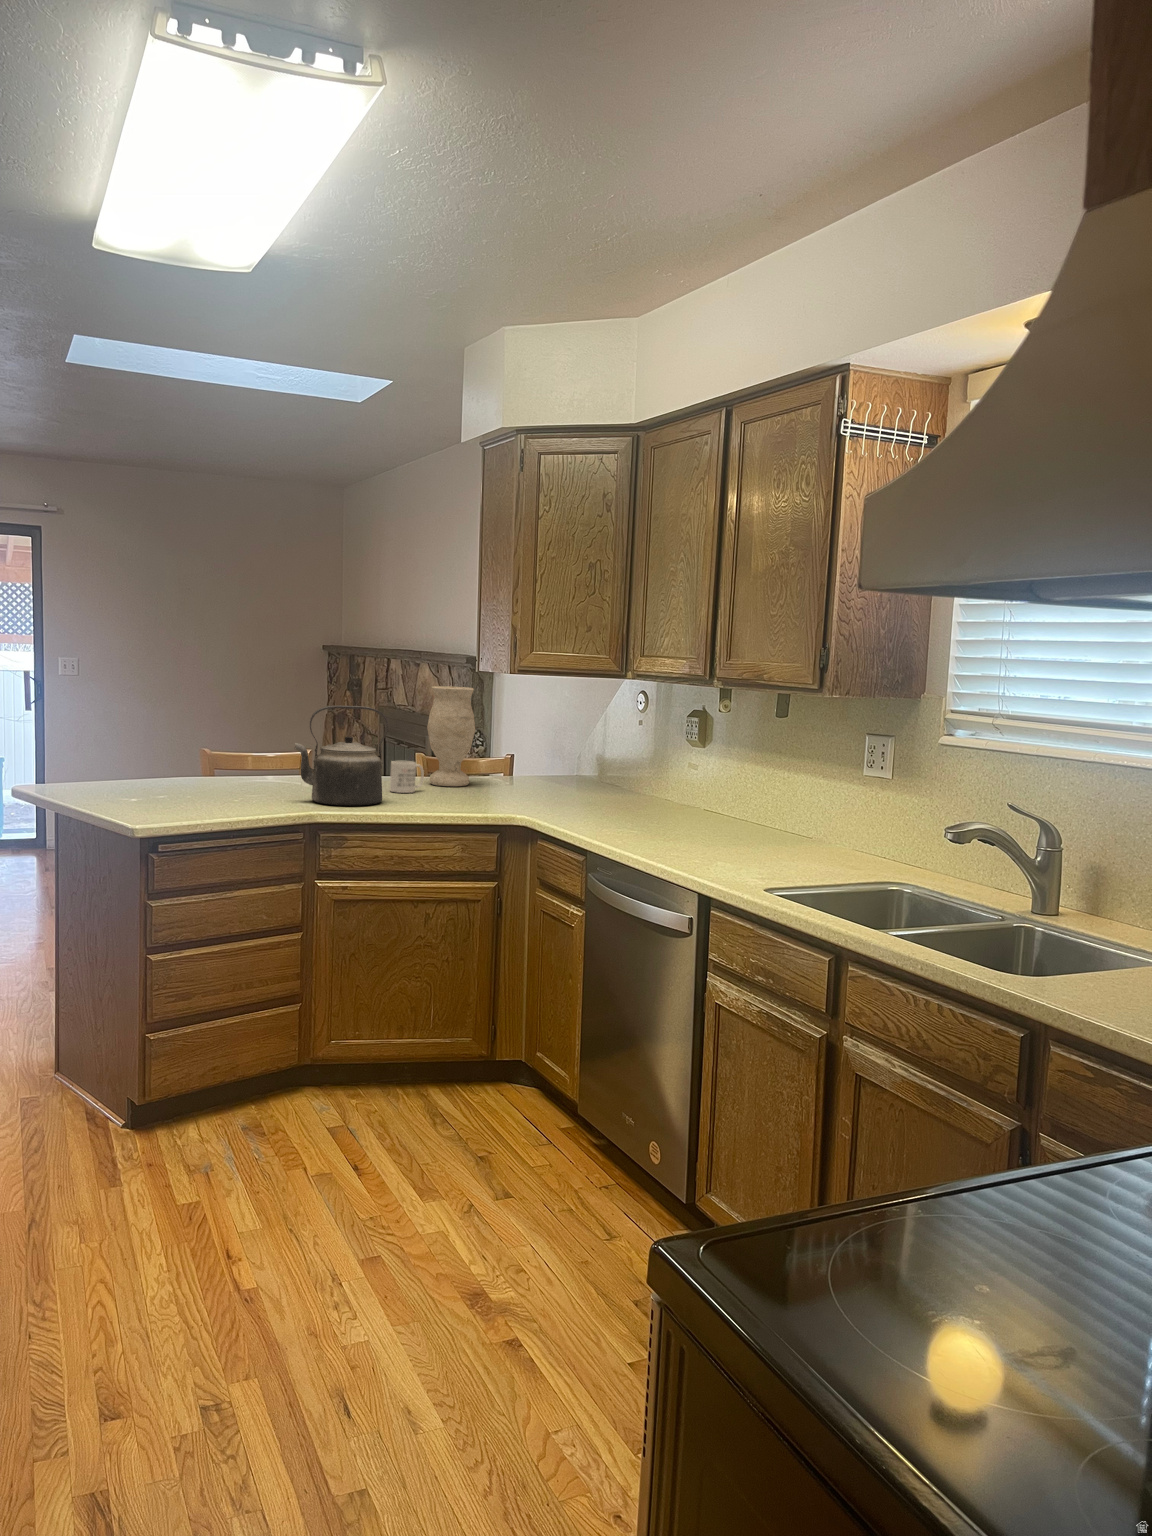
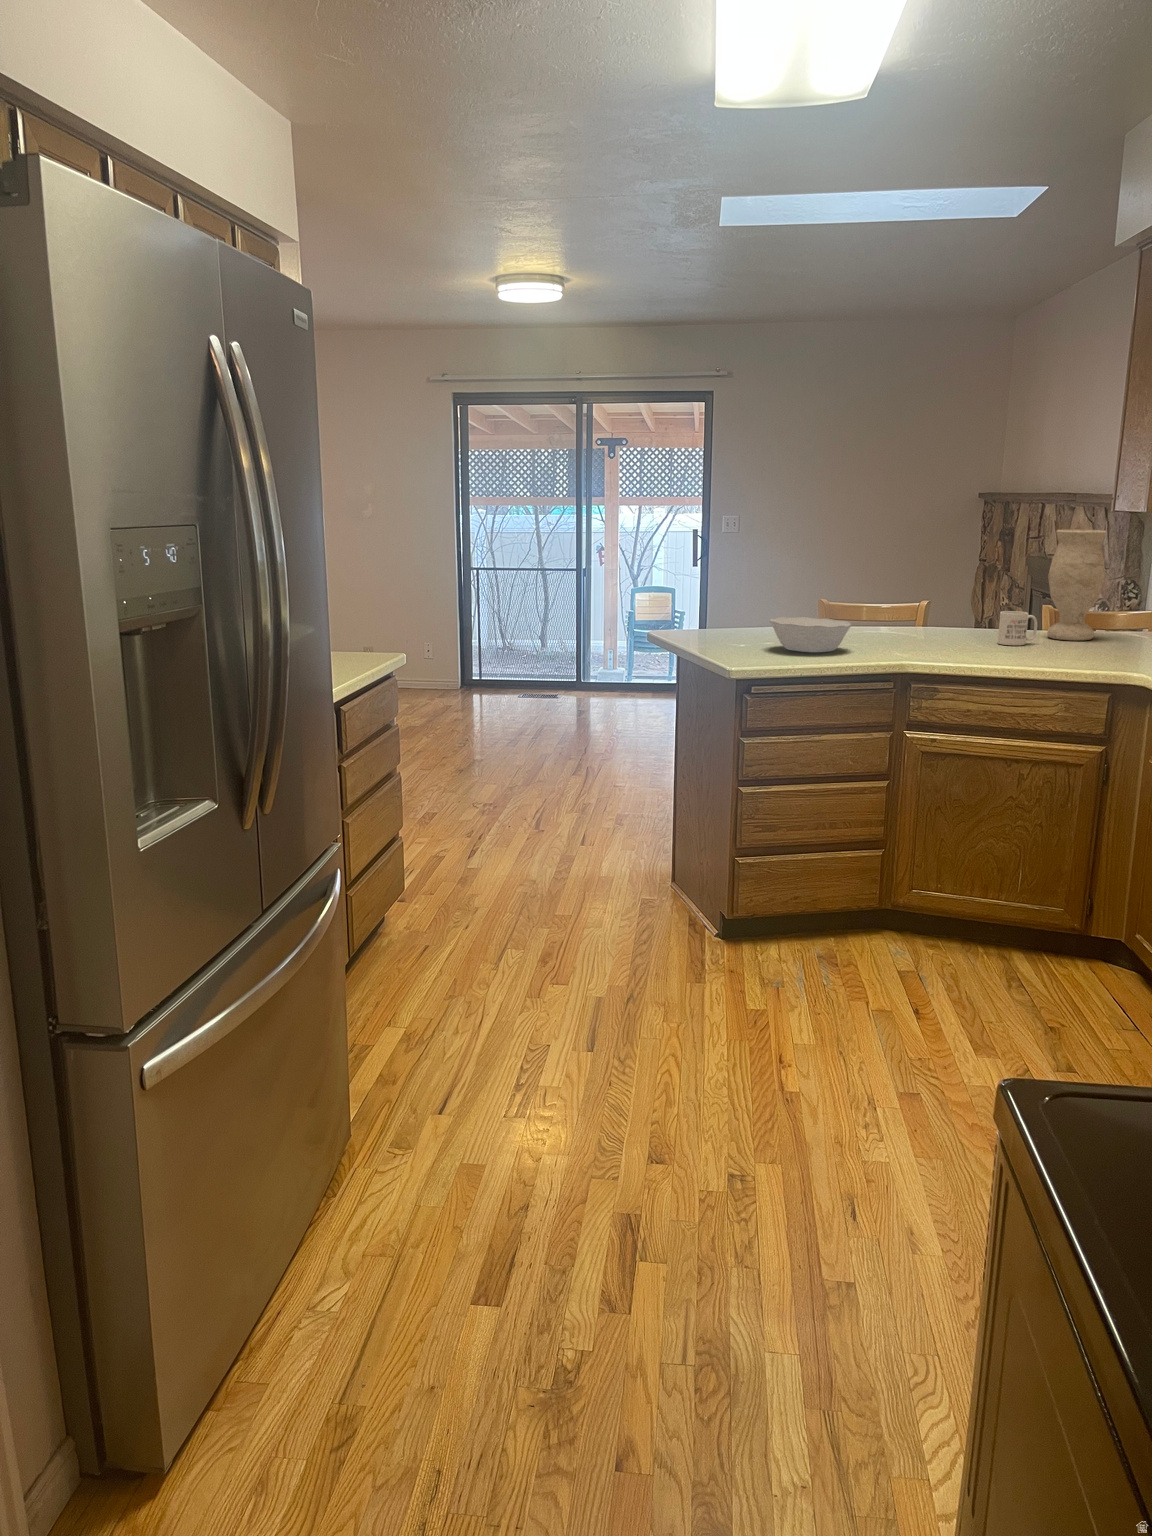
kettle: present [294,706,388,806] -> none [892,552,993,656]
bowl: none [168,770,256,806] -> present [770,617,852,652]

